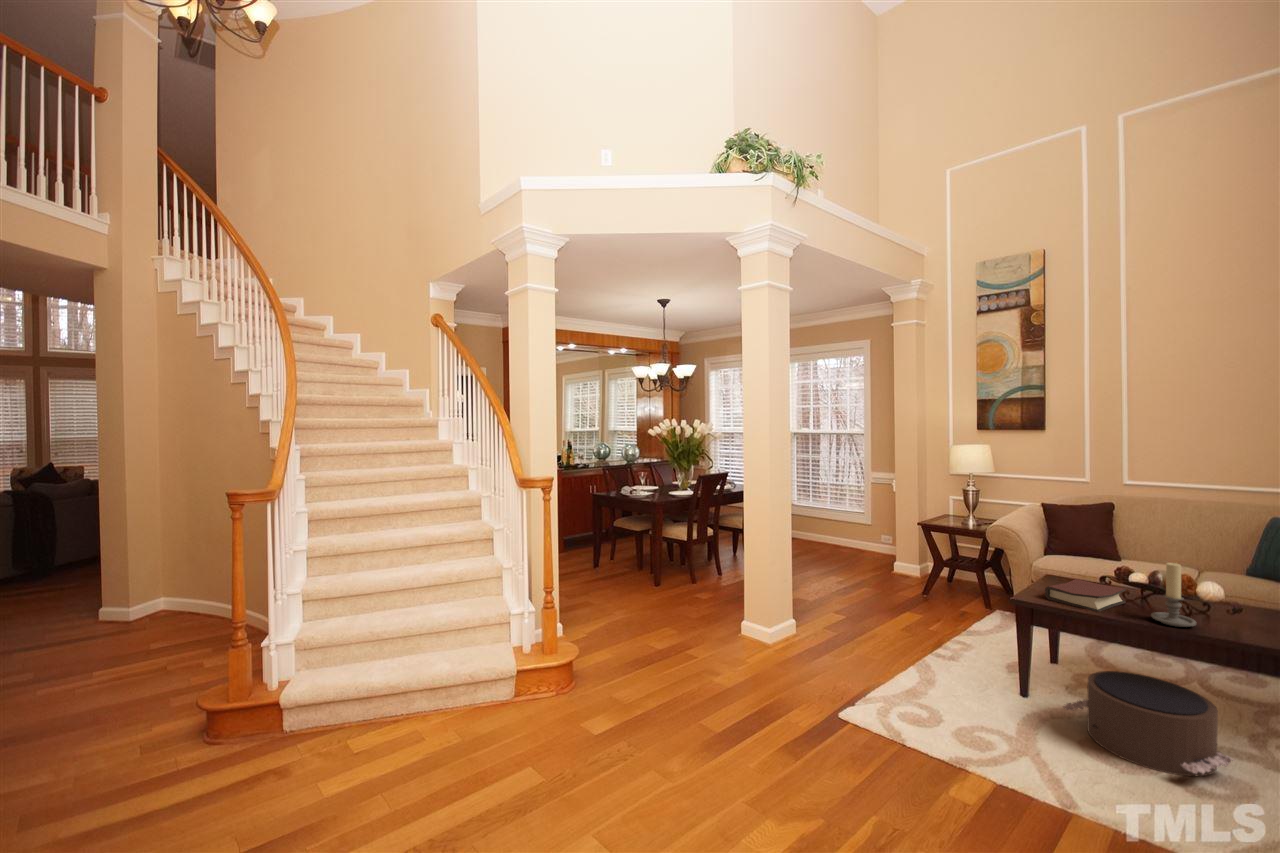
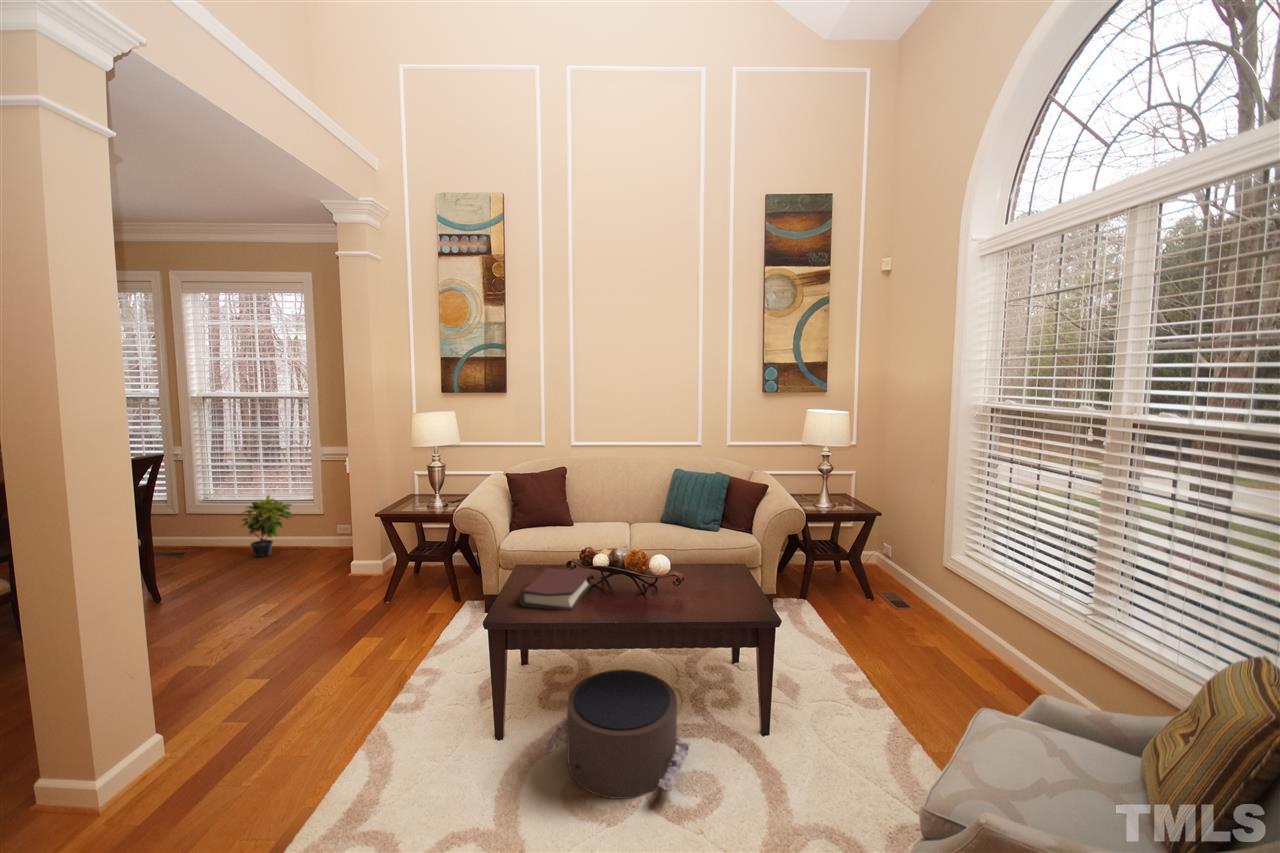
potted plant: none [819,503,852,547] -> present [242,495,293,557]
candle holder: present [1151,563,1196,627] -> none [617,539,652,609]

